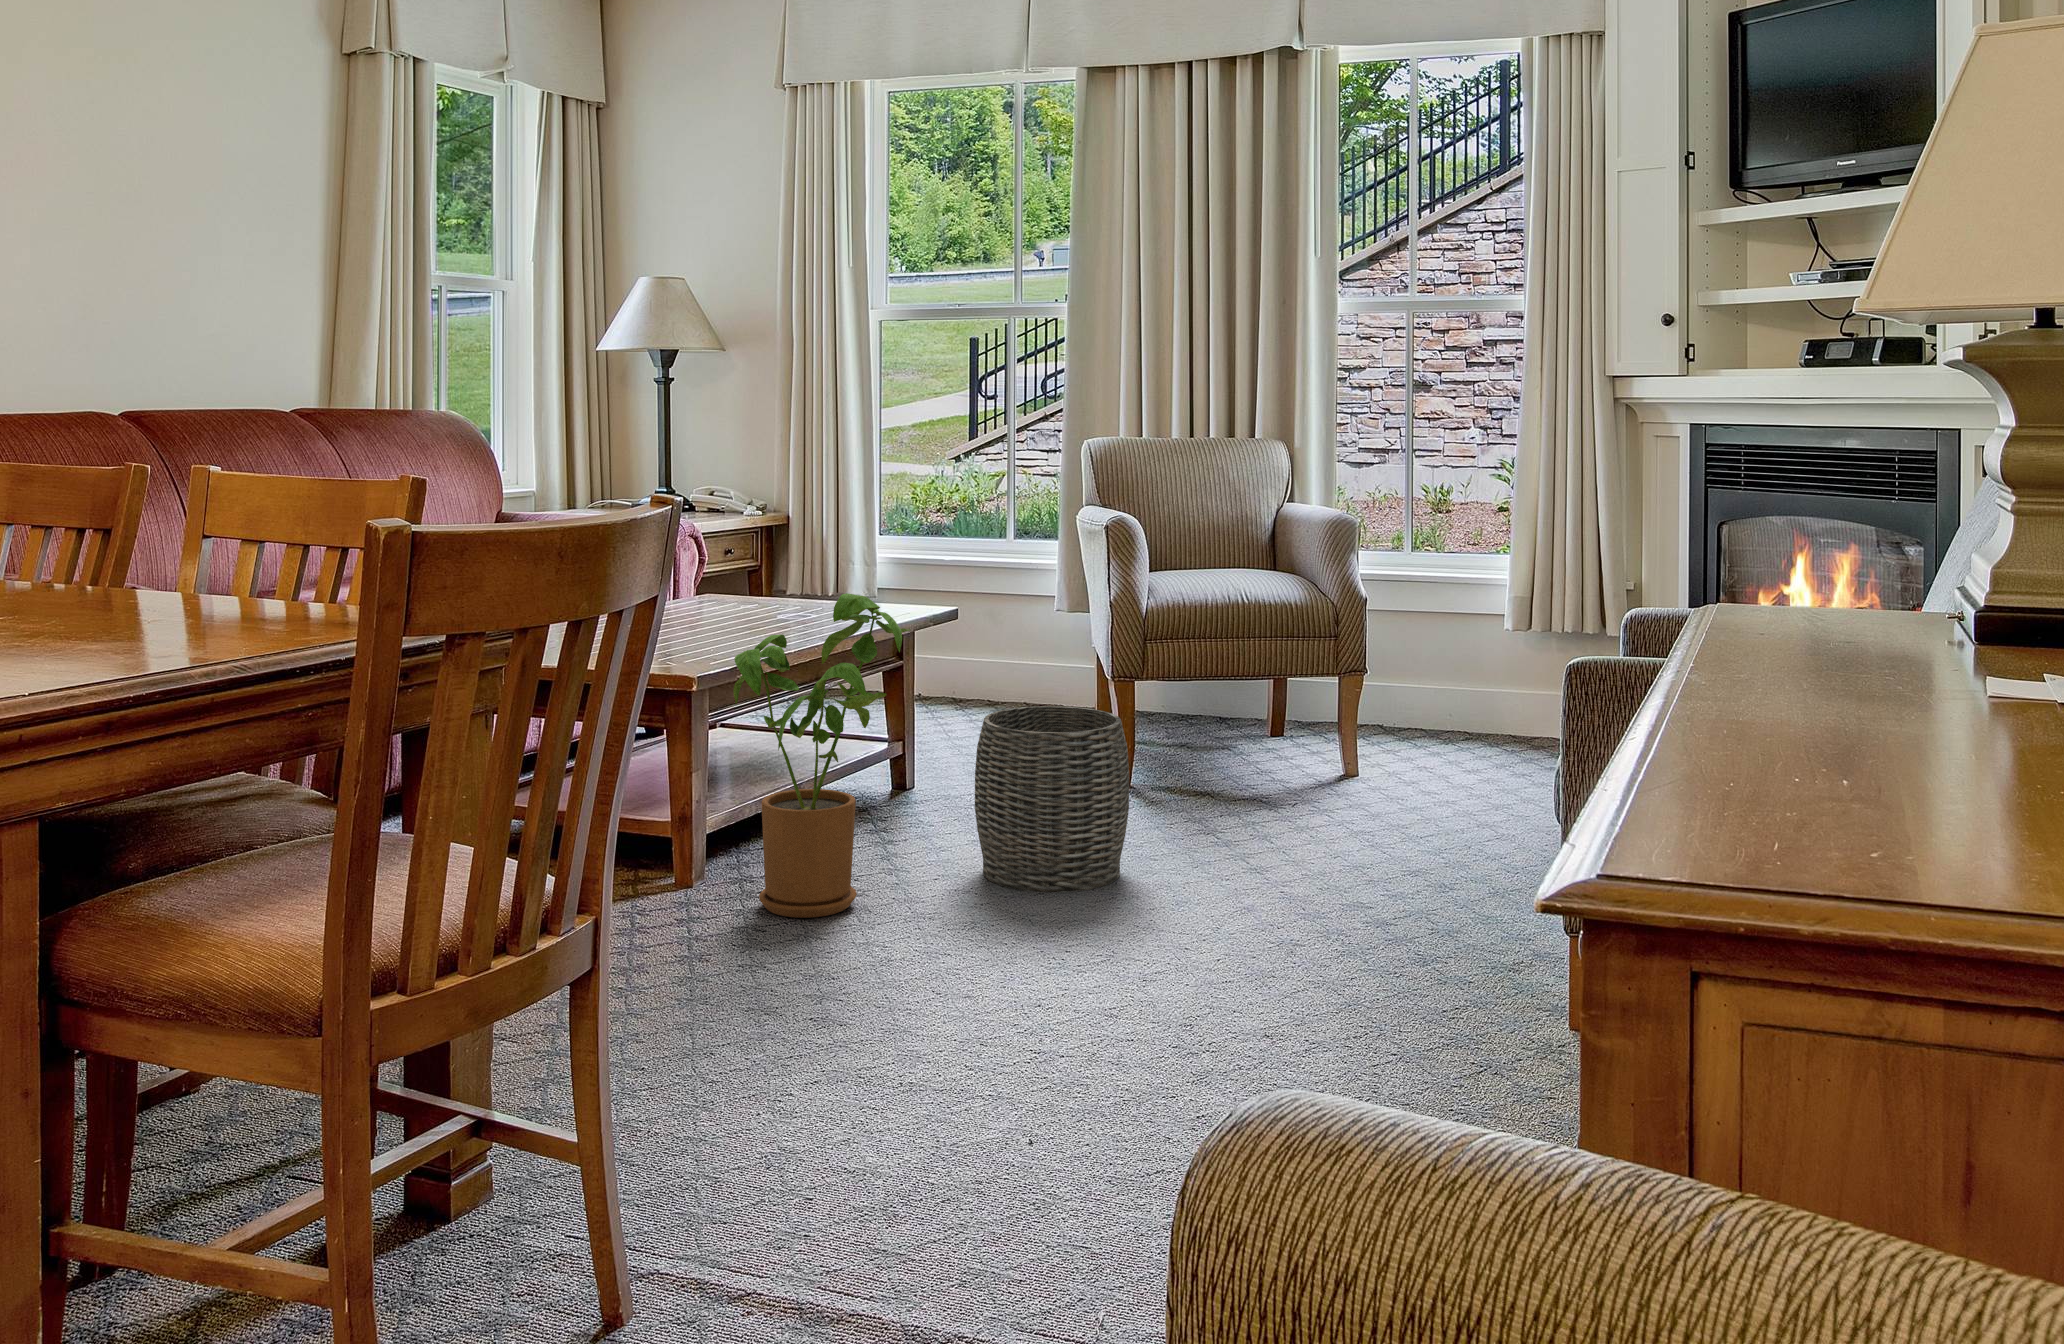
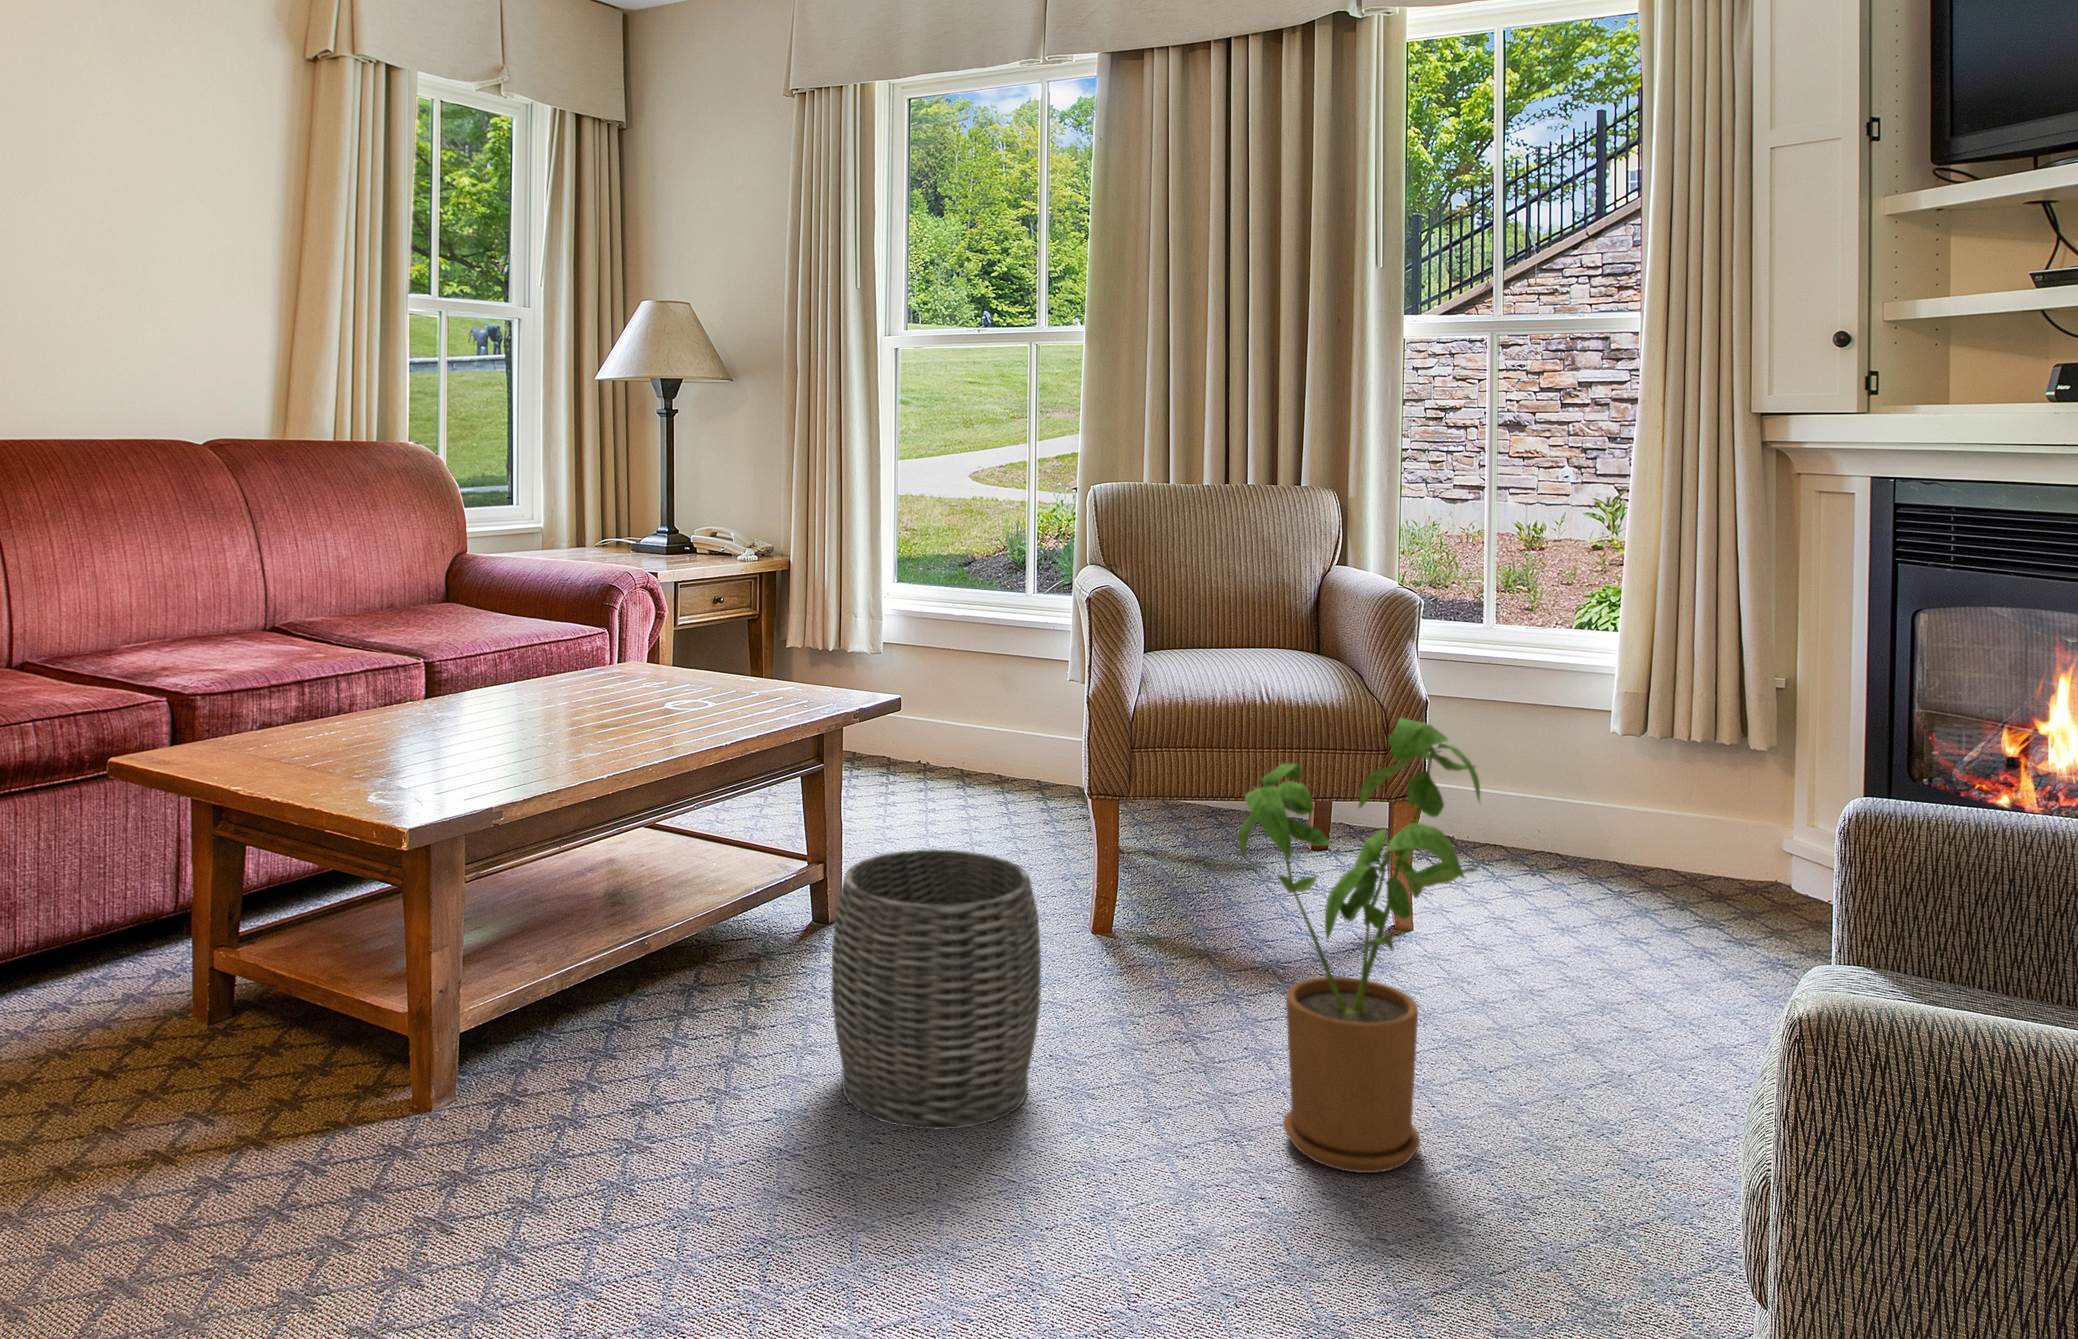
house plant: present [733,593,910,918] -> present [1238,718,1480,1173]

